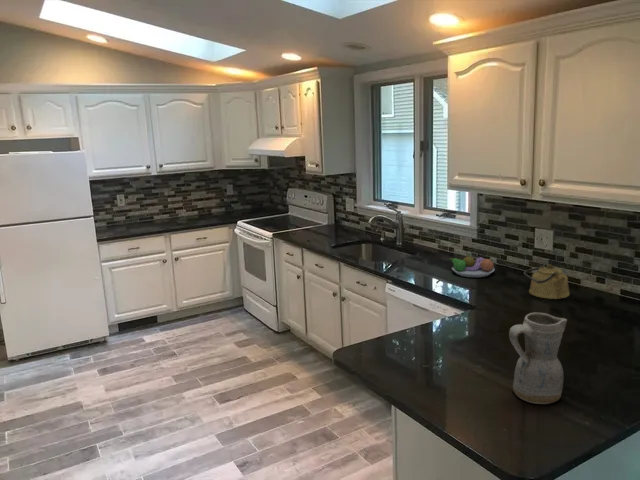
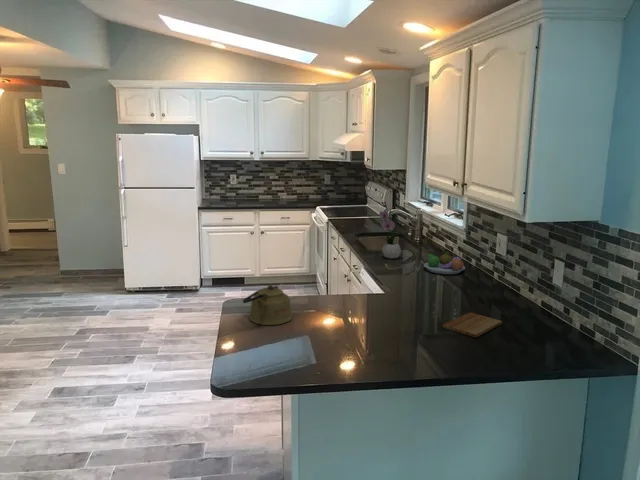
flower arrangement: none [392,209,416,269] -> present [379,202,401,259]
kettle: present [524,265,569,299] -> present [243,285,292,325]
ceramic pitcher: present [509,313,567,404] -> none [297,282,345,360]
cutting board: none [575,313,621,339] -> present [443,313,502,337]

